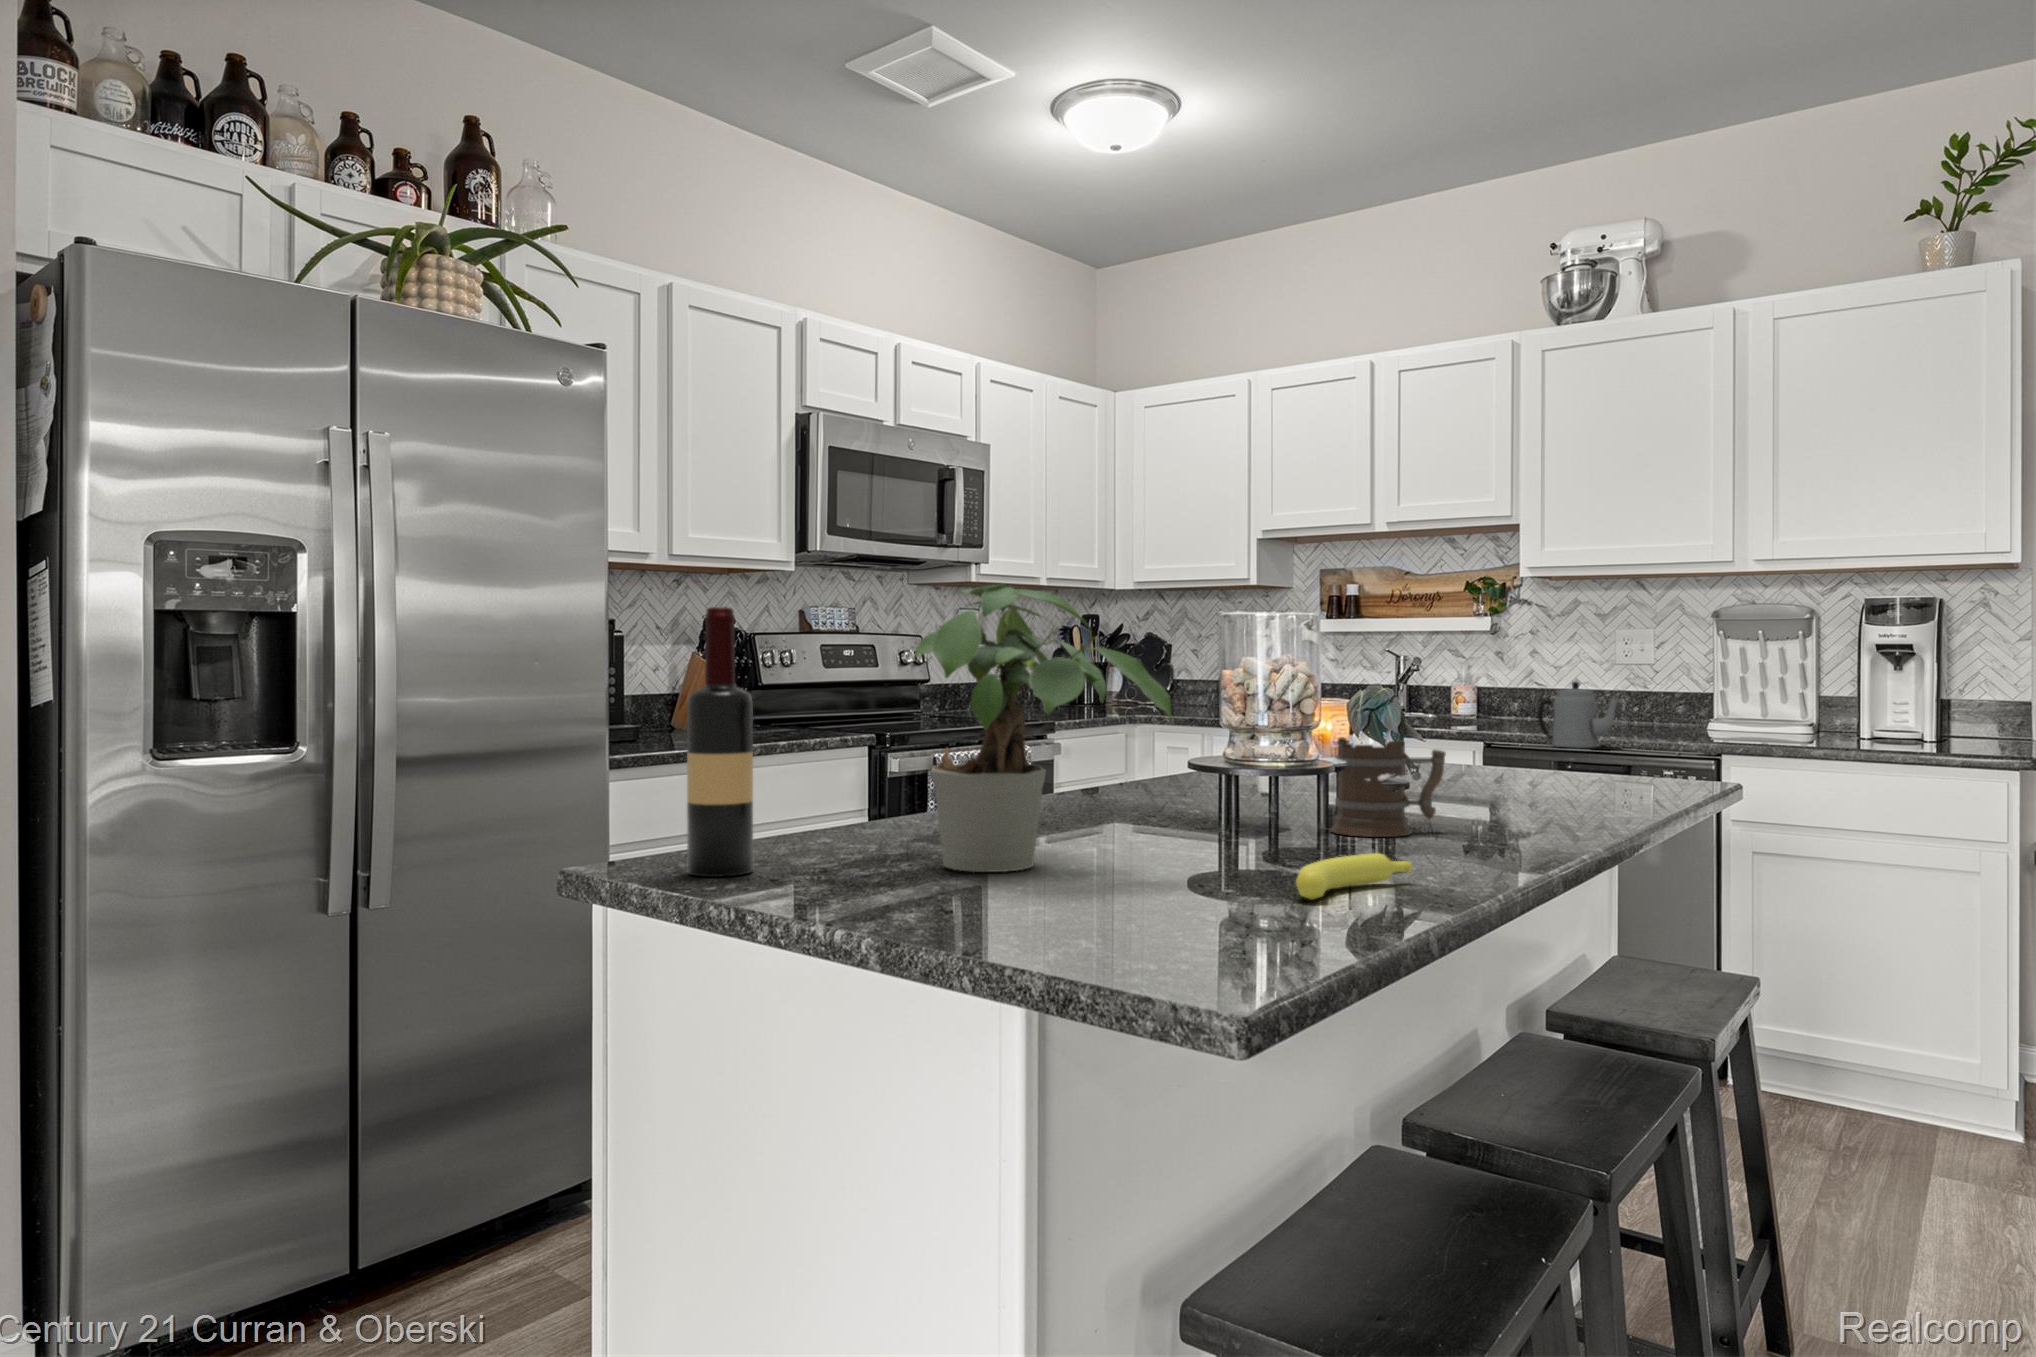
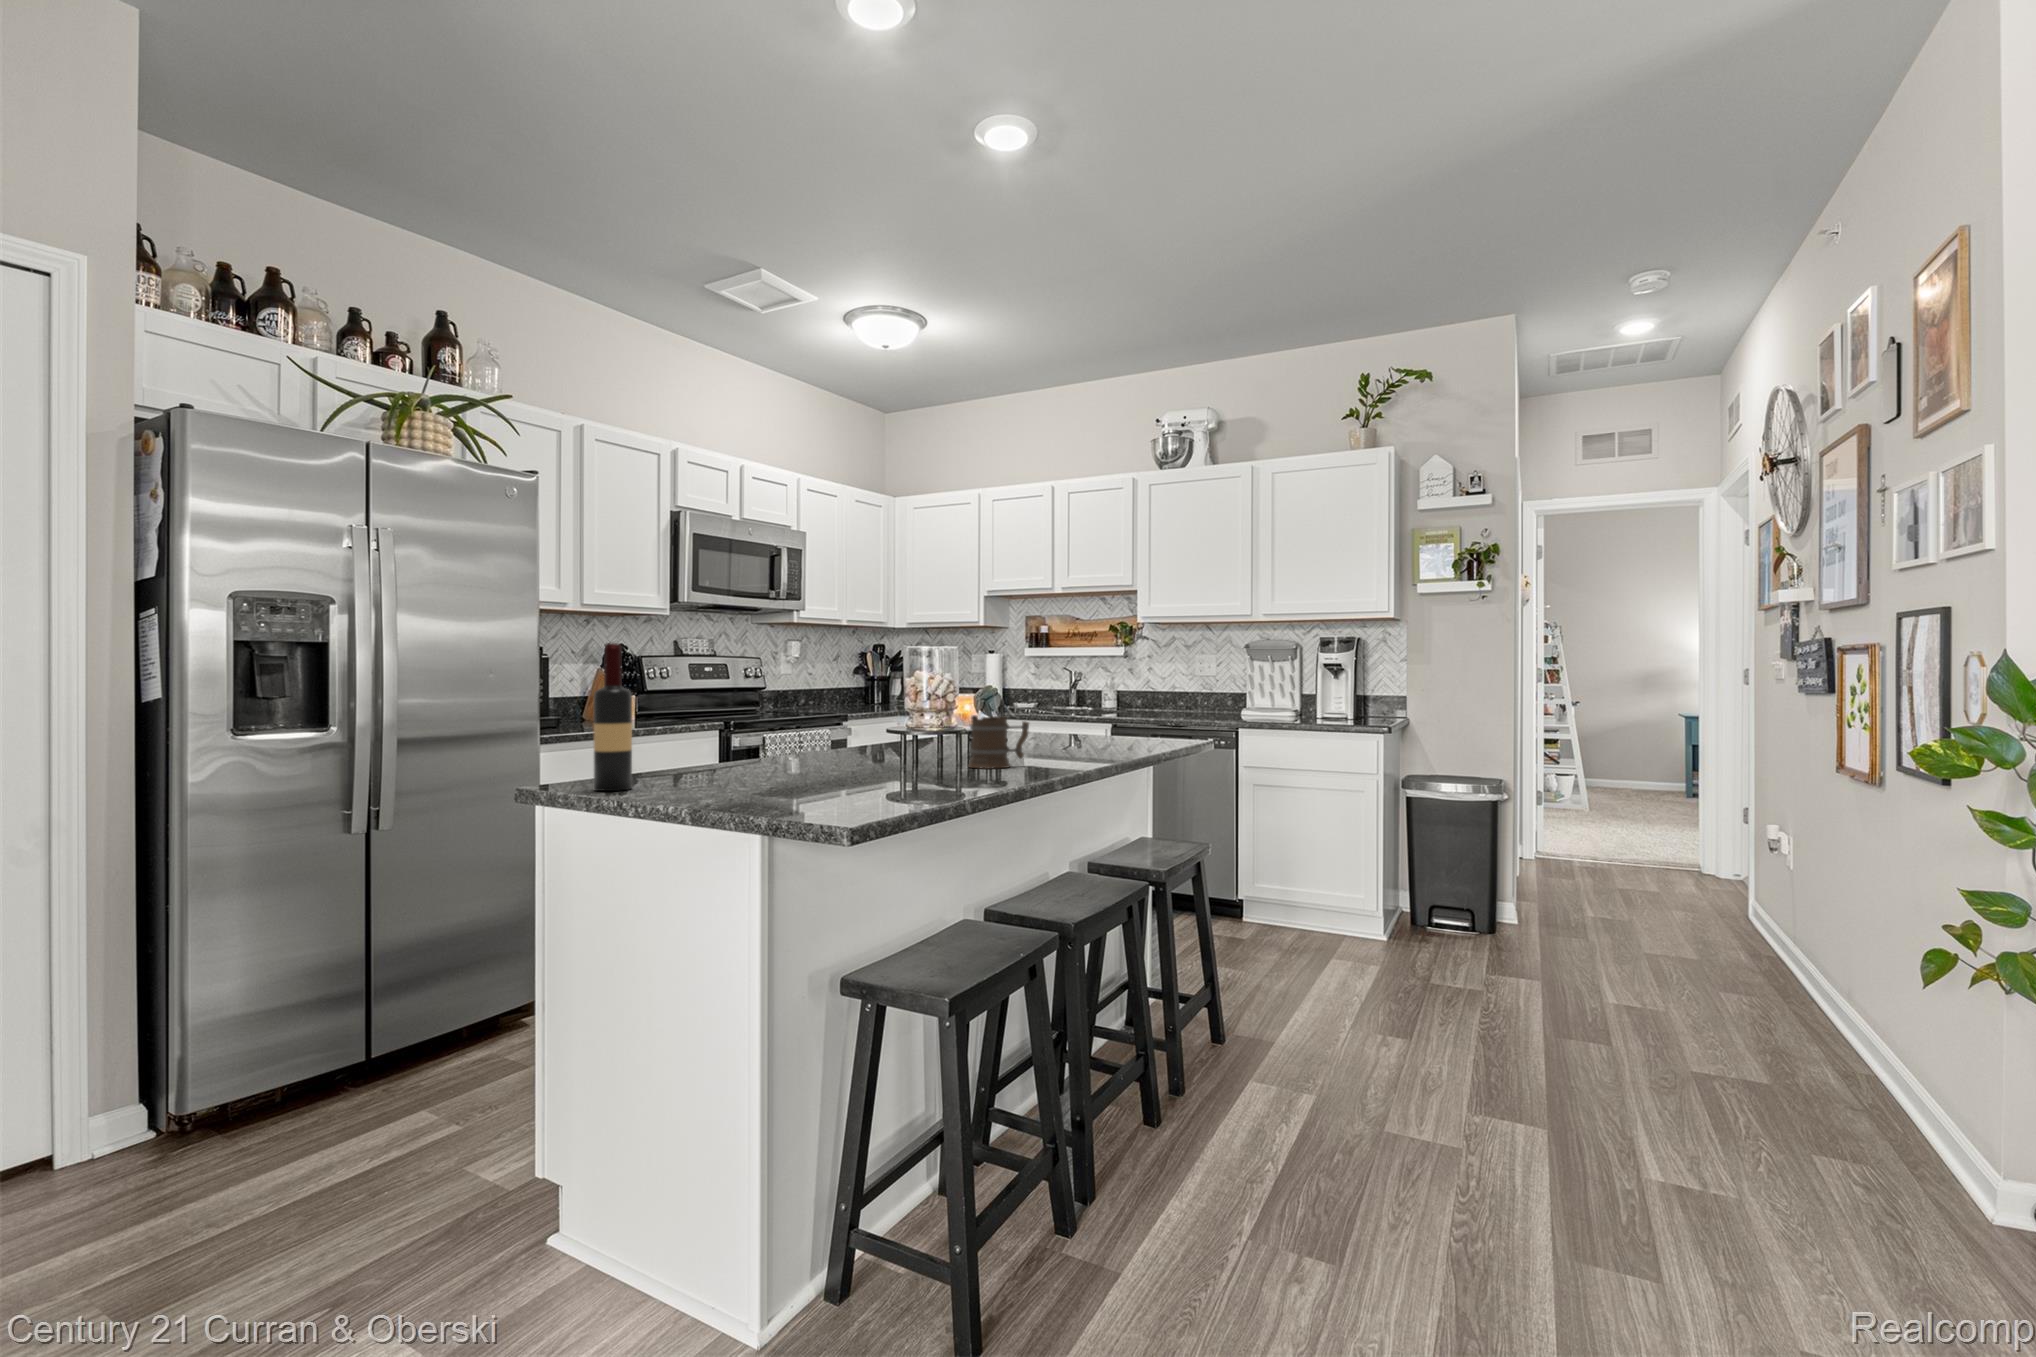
potted plant: present [914,584,1173,872] -> none [723,631,863,786]
teapot: present [1538,682,1619,748] -> none [1145,687,1190,727]
banana: present [1296,853,1412,900] -> none [917,771,983,792]

